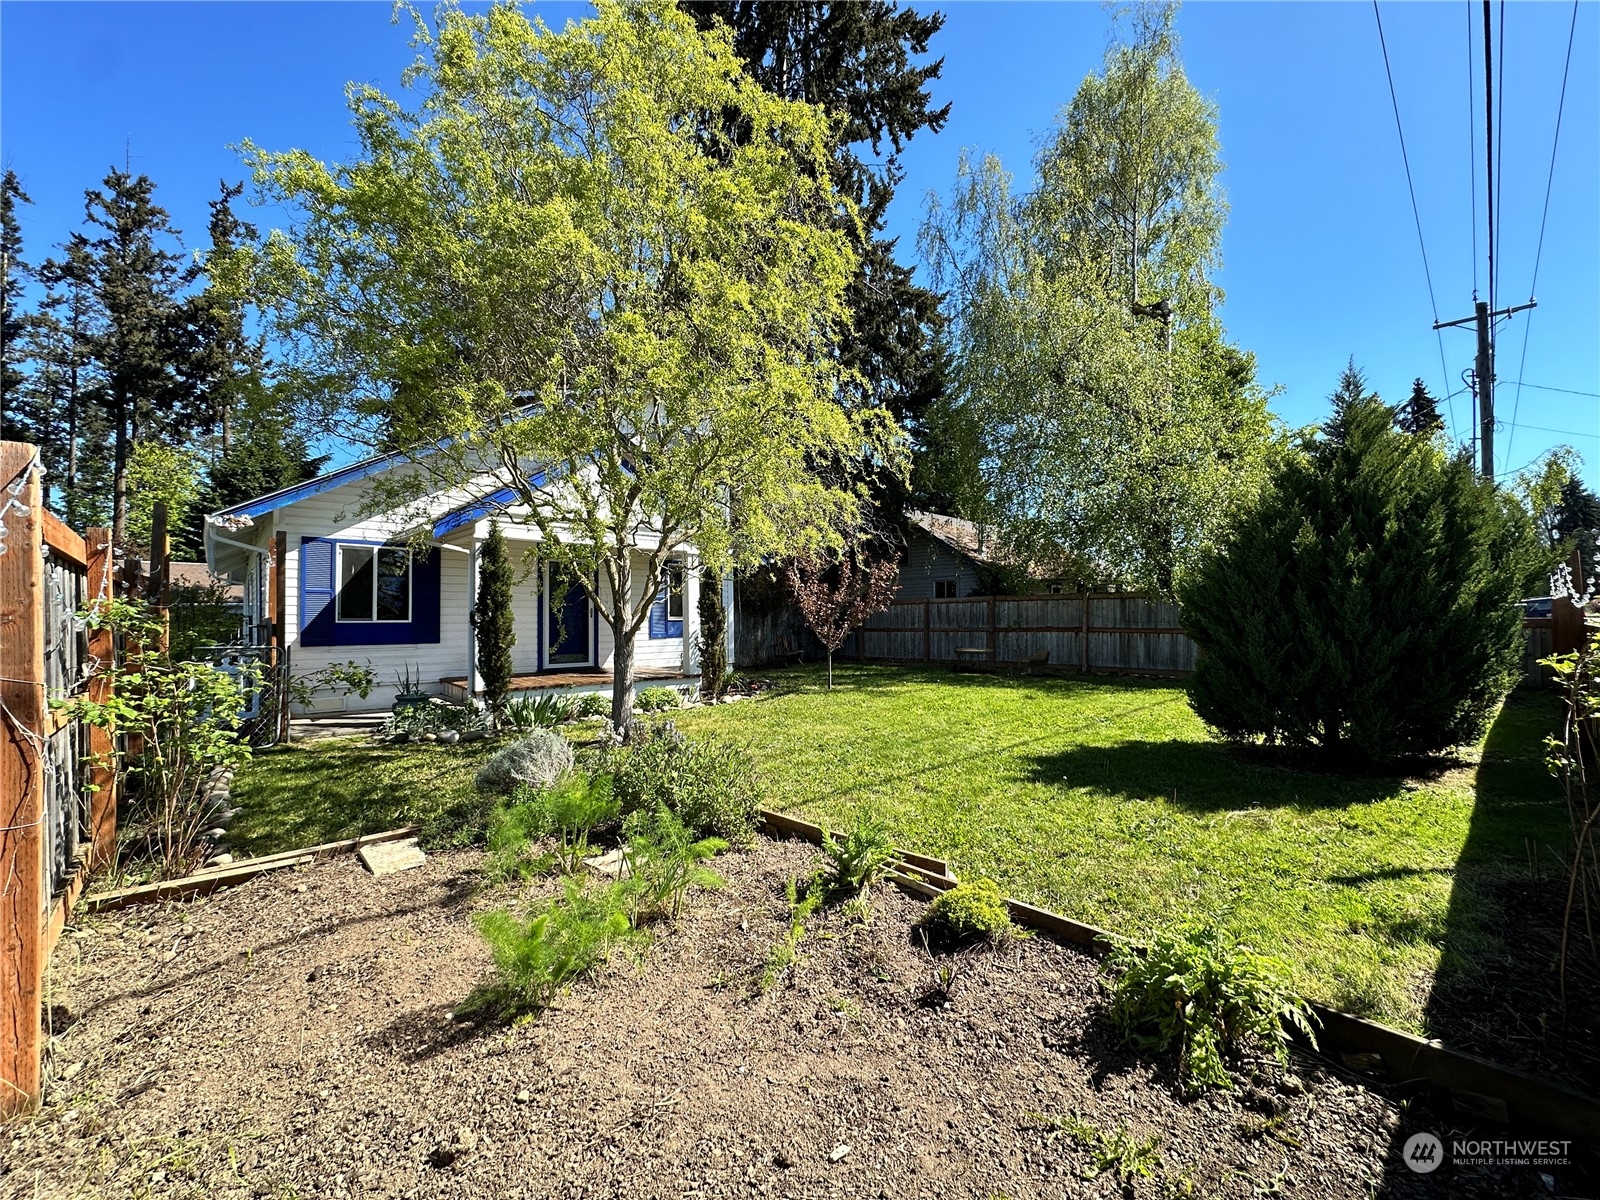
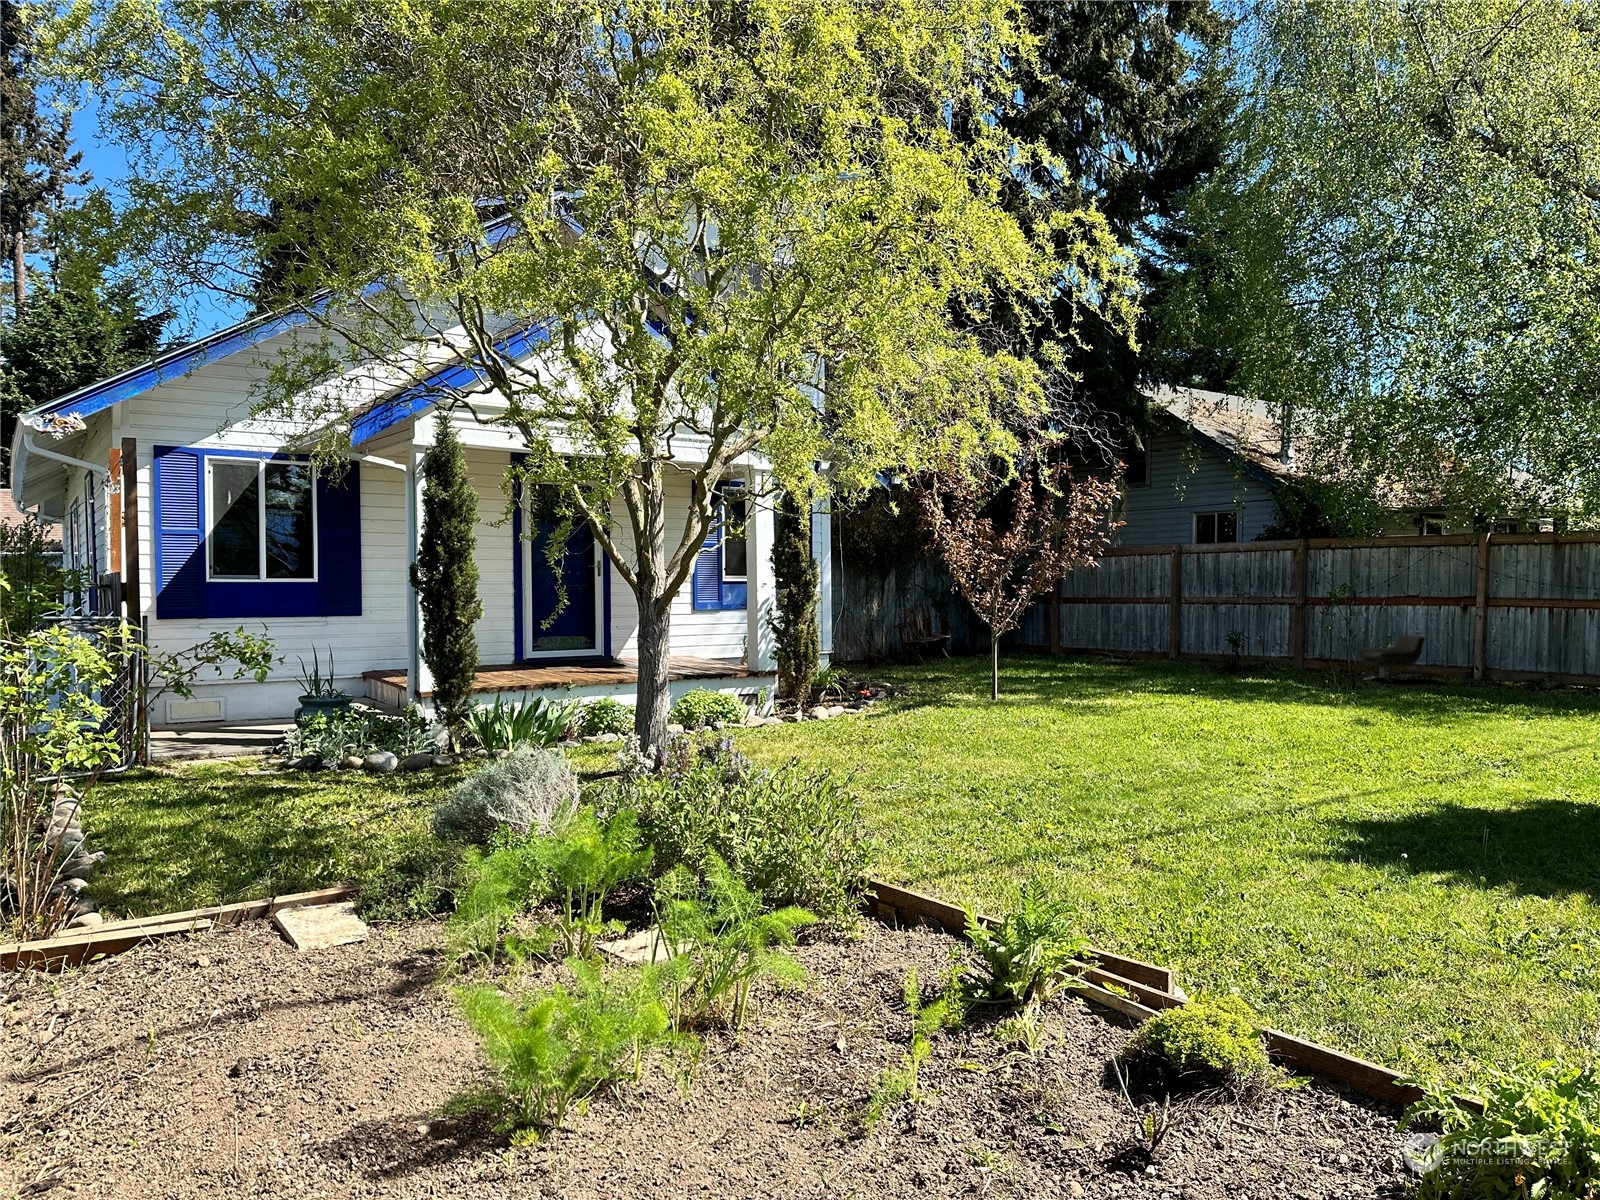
round table: present [956,648,993,672] -> none [1238,631,1311,675]

